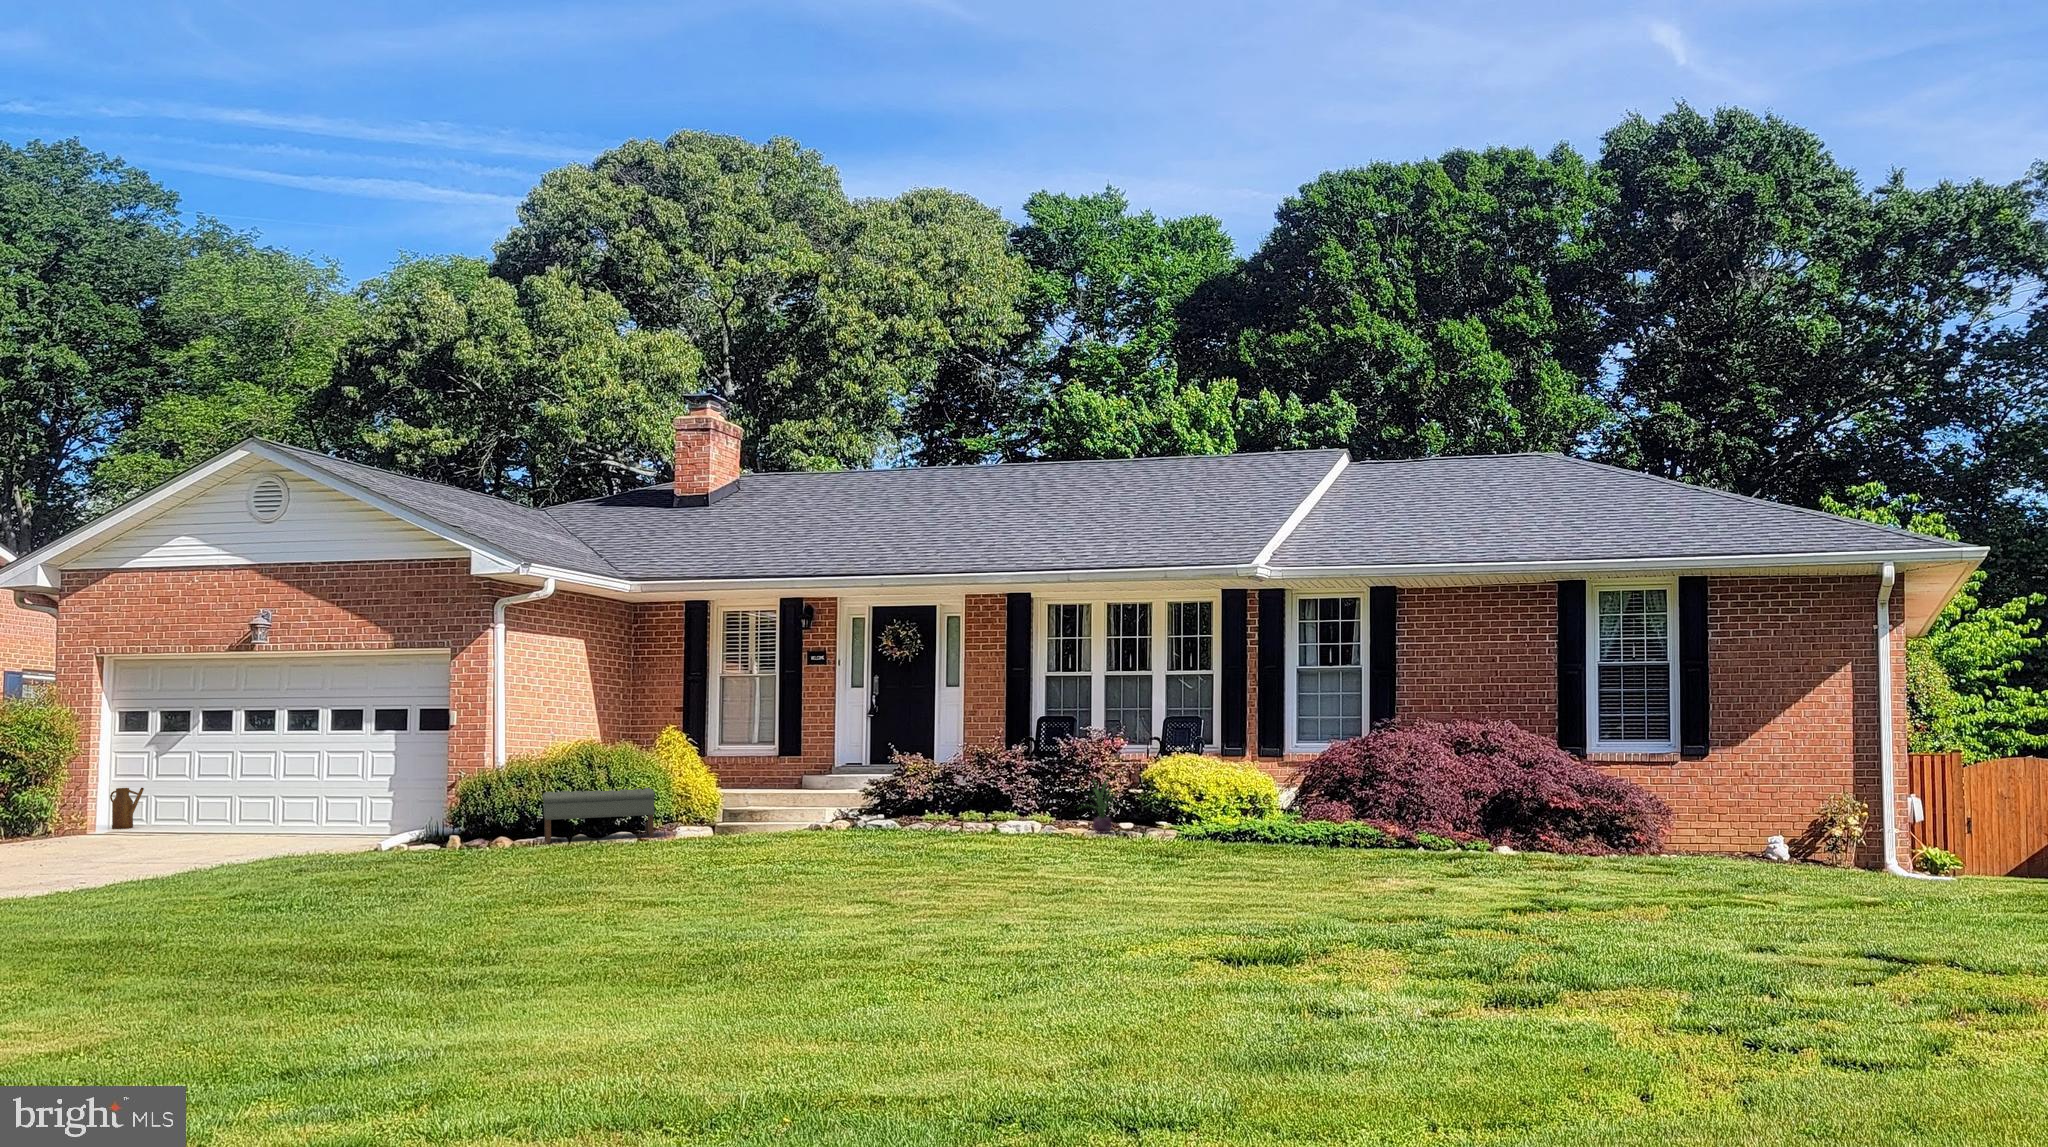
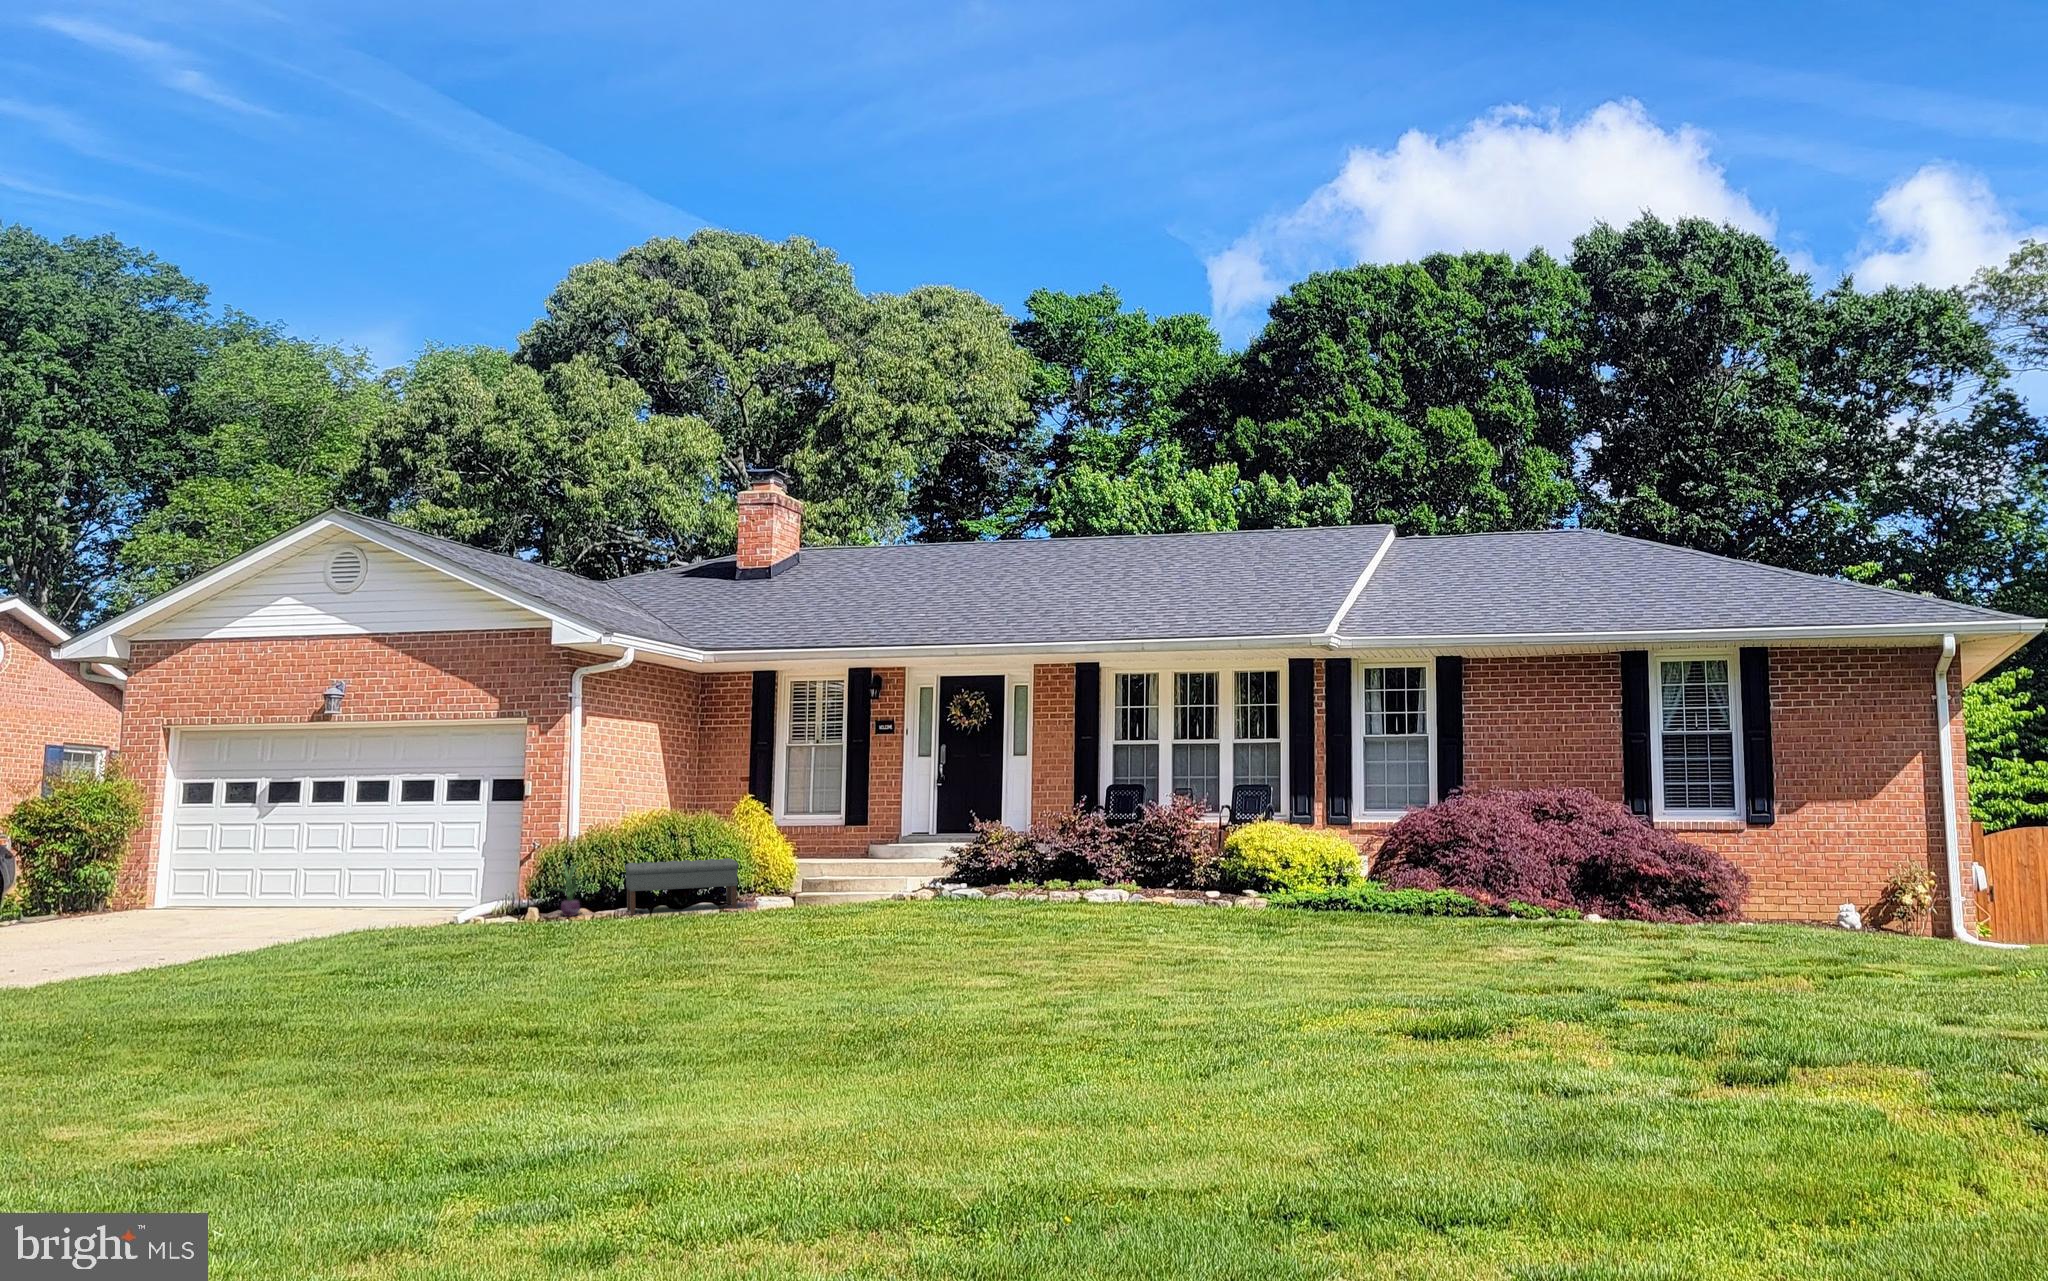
decorative plant: present [1086,780,1115,834] -> present [559,864,580,916]
watering can: present [110,788,144,829] -> none [180,858,215,899]

